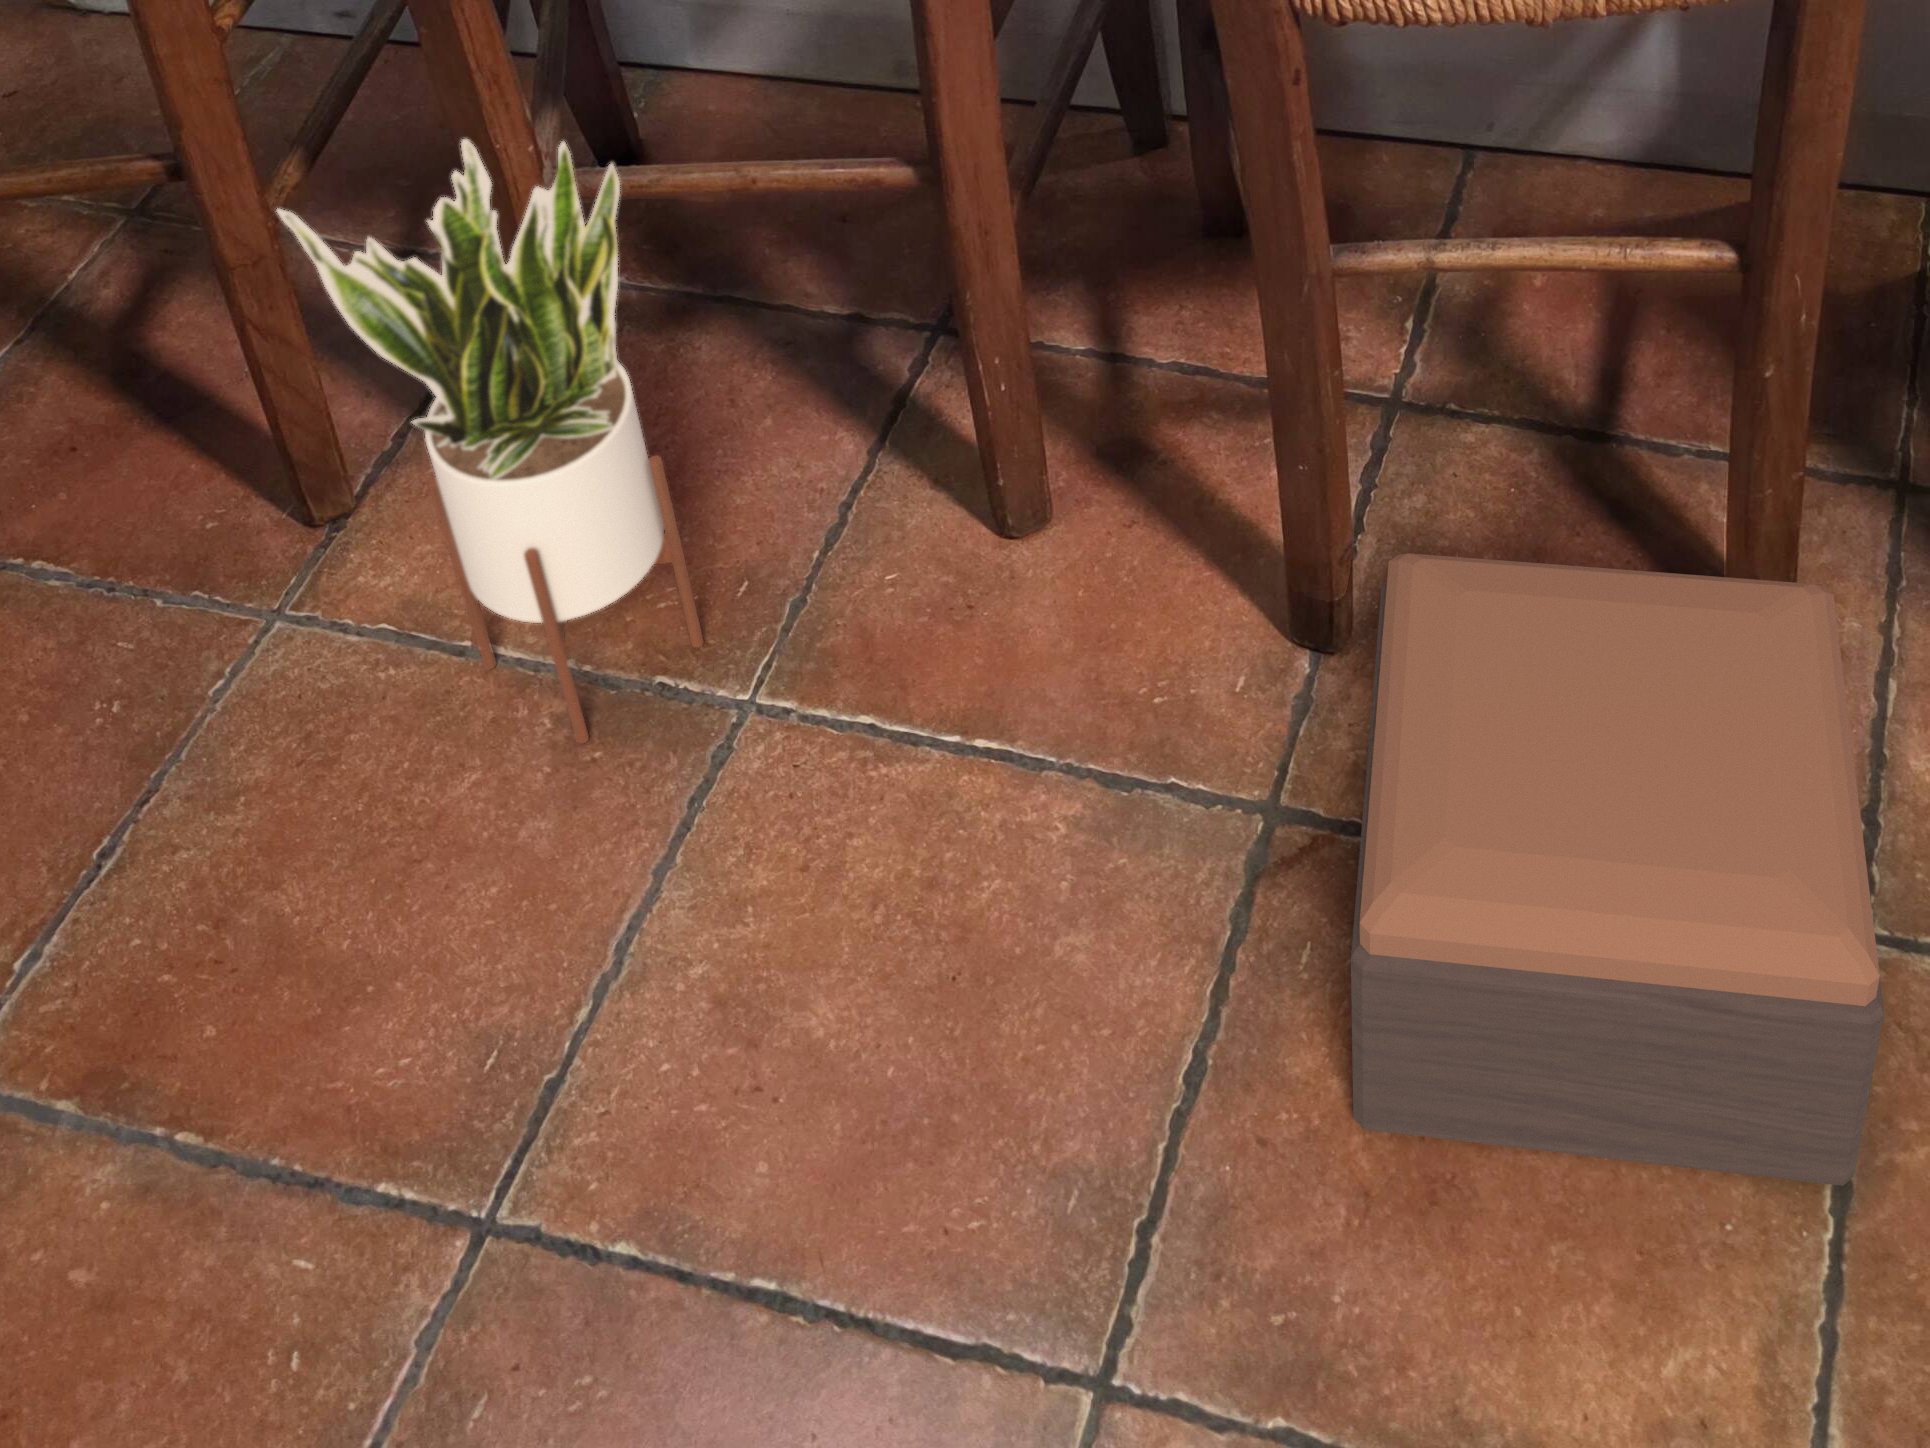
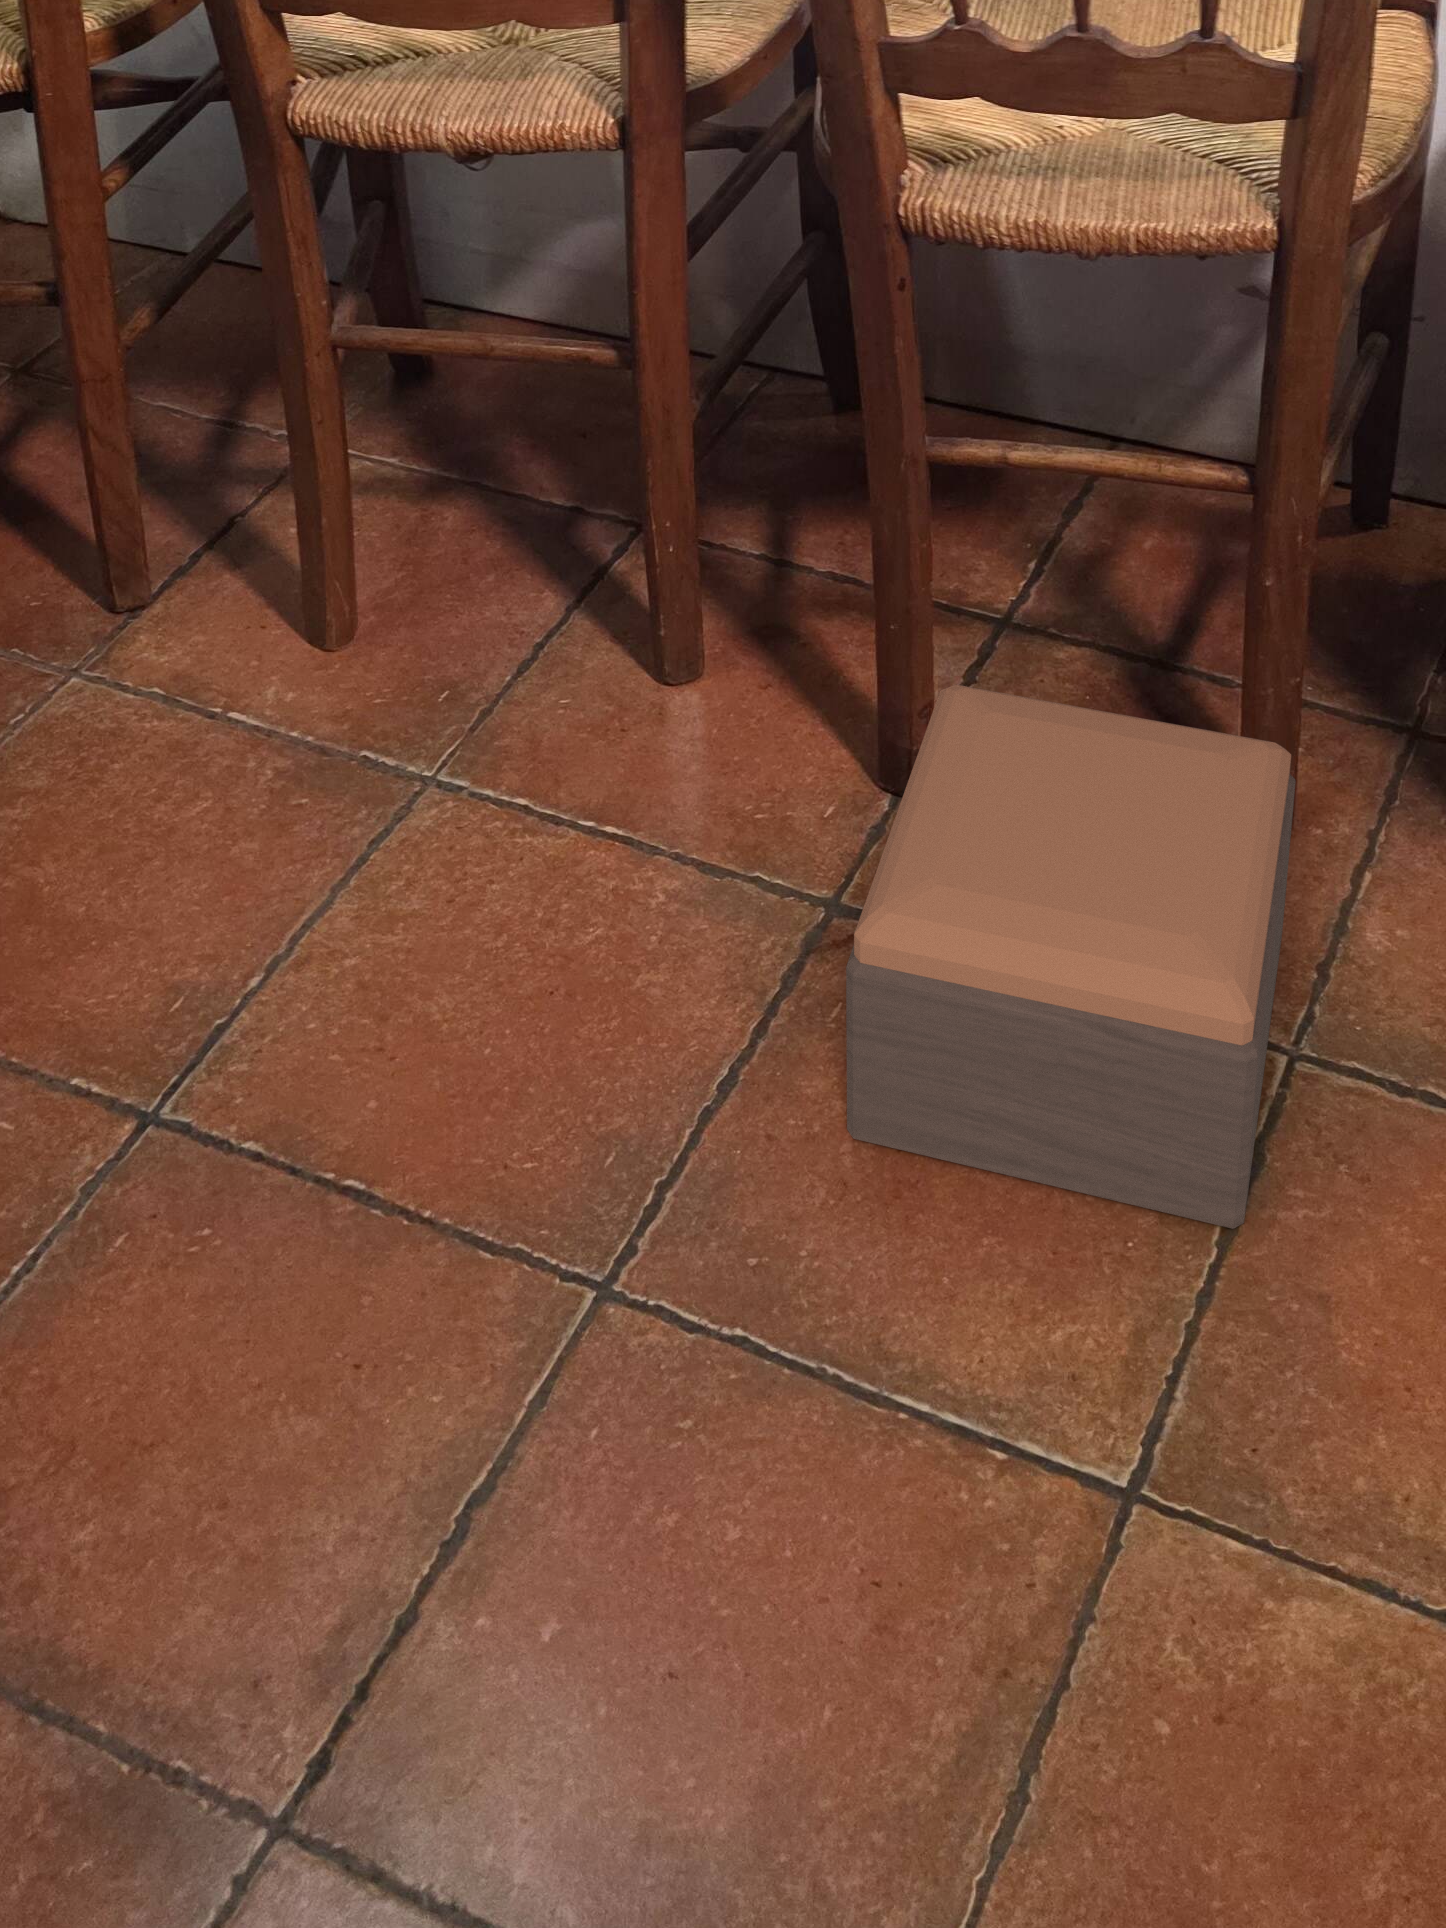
potted plant: present [277,139,704,744] -> none [120,265,403,790]

